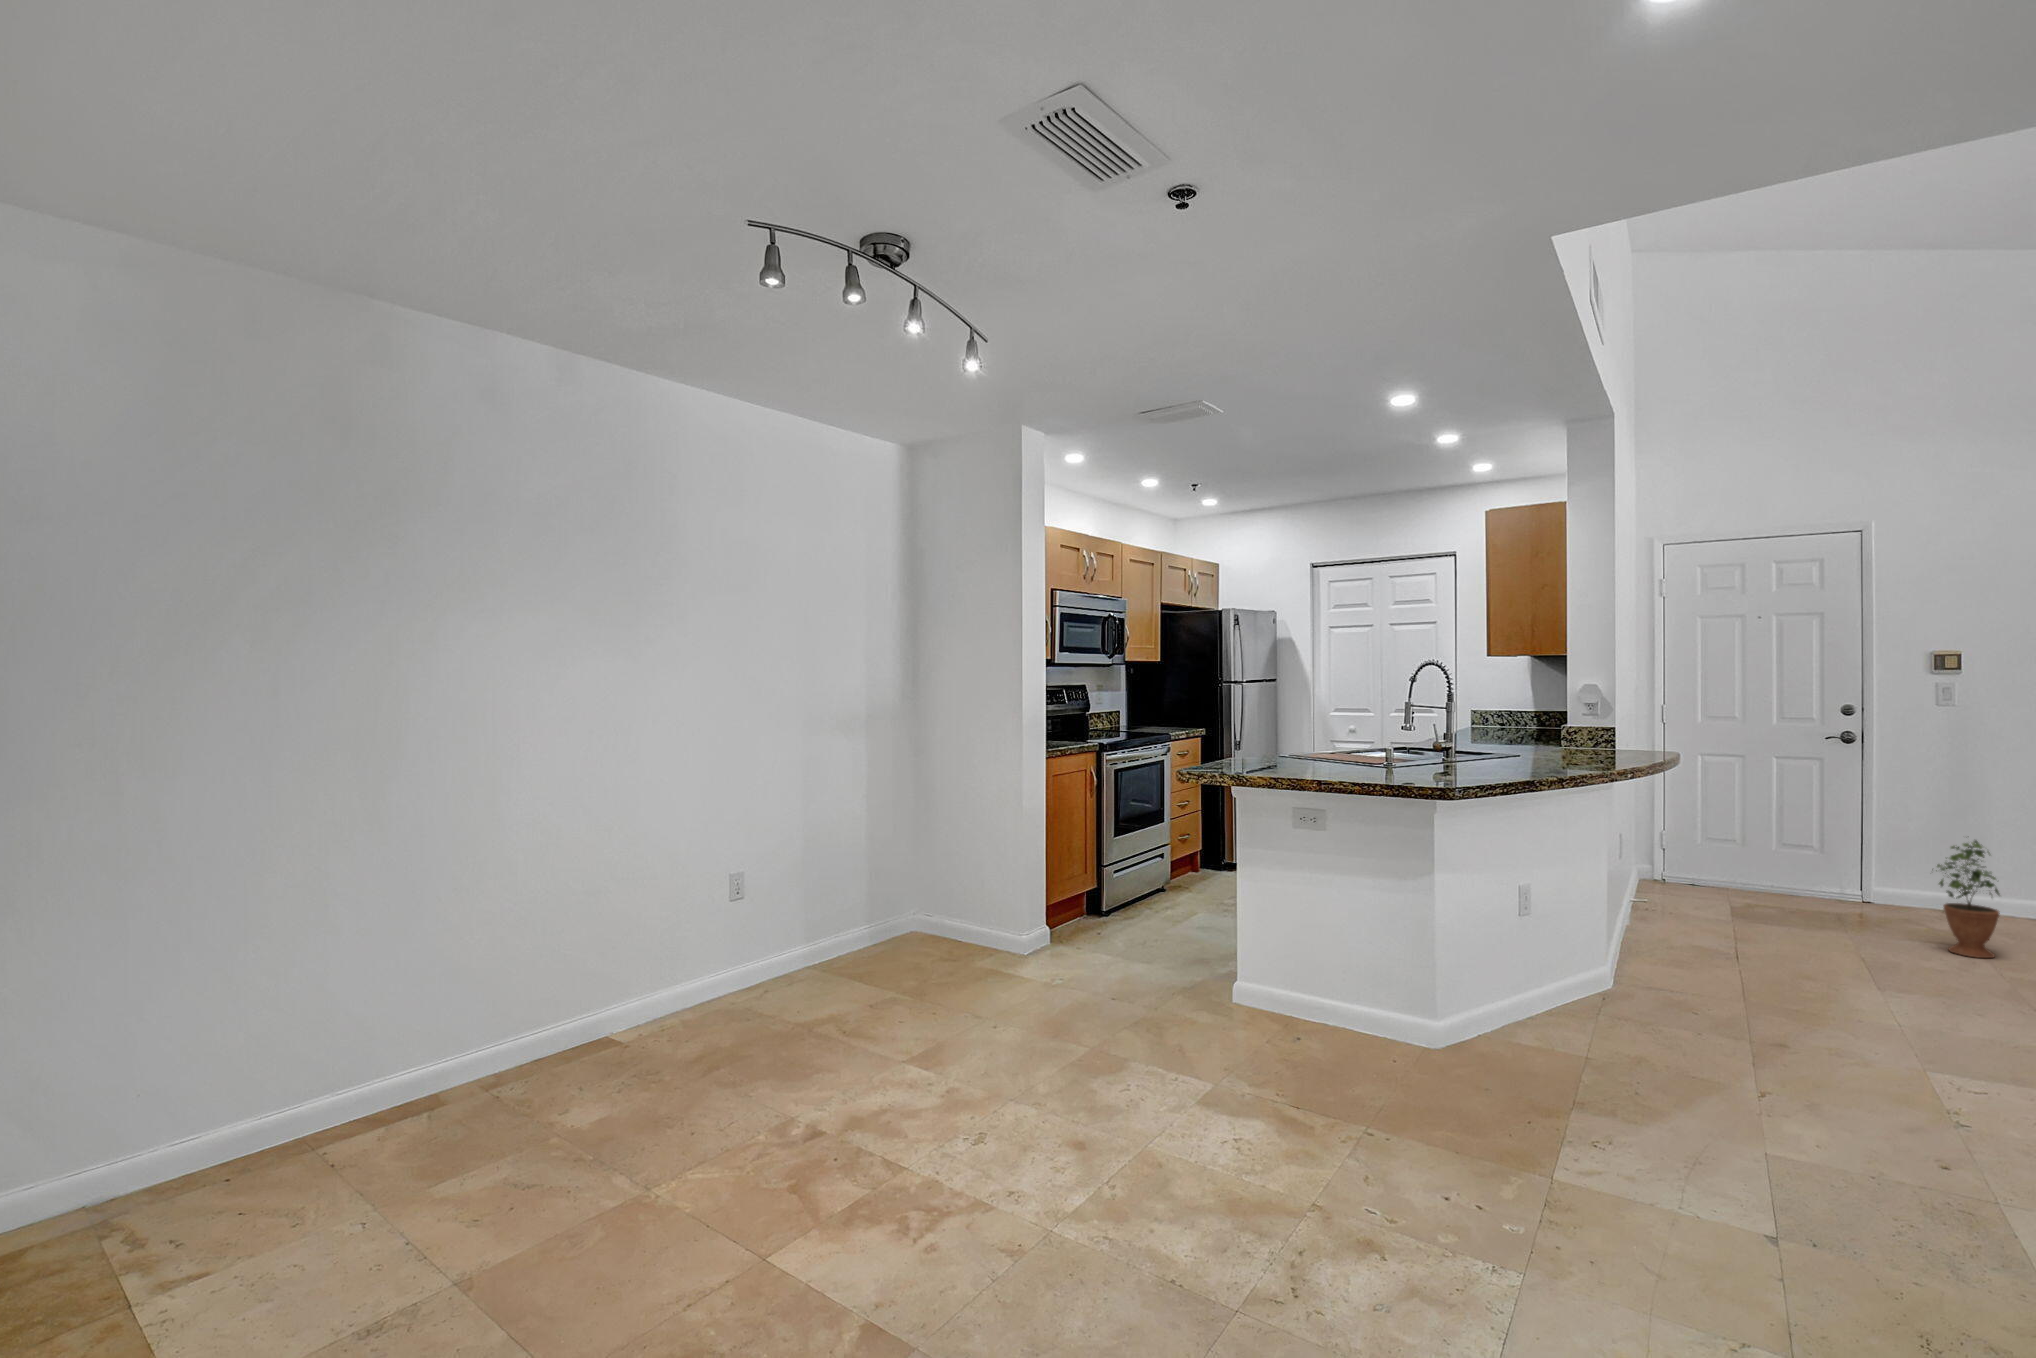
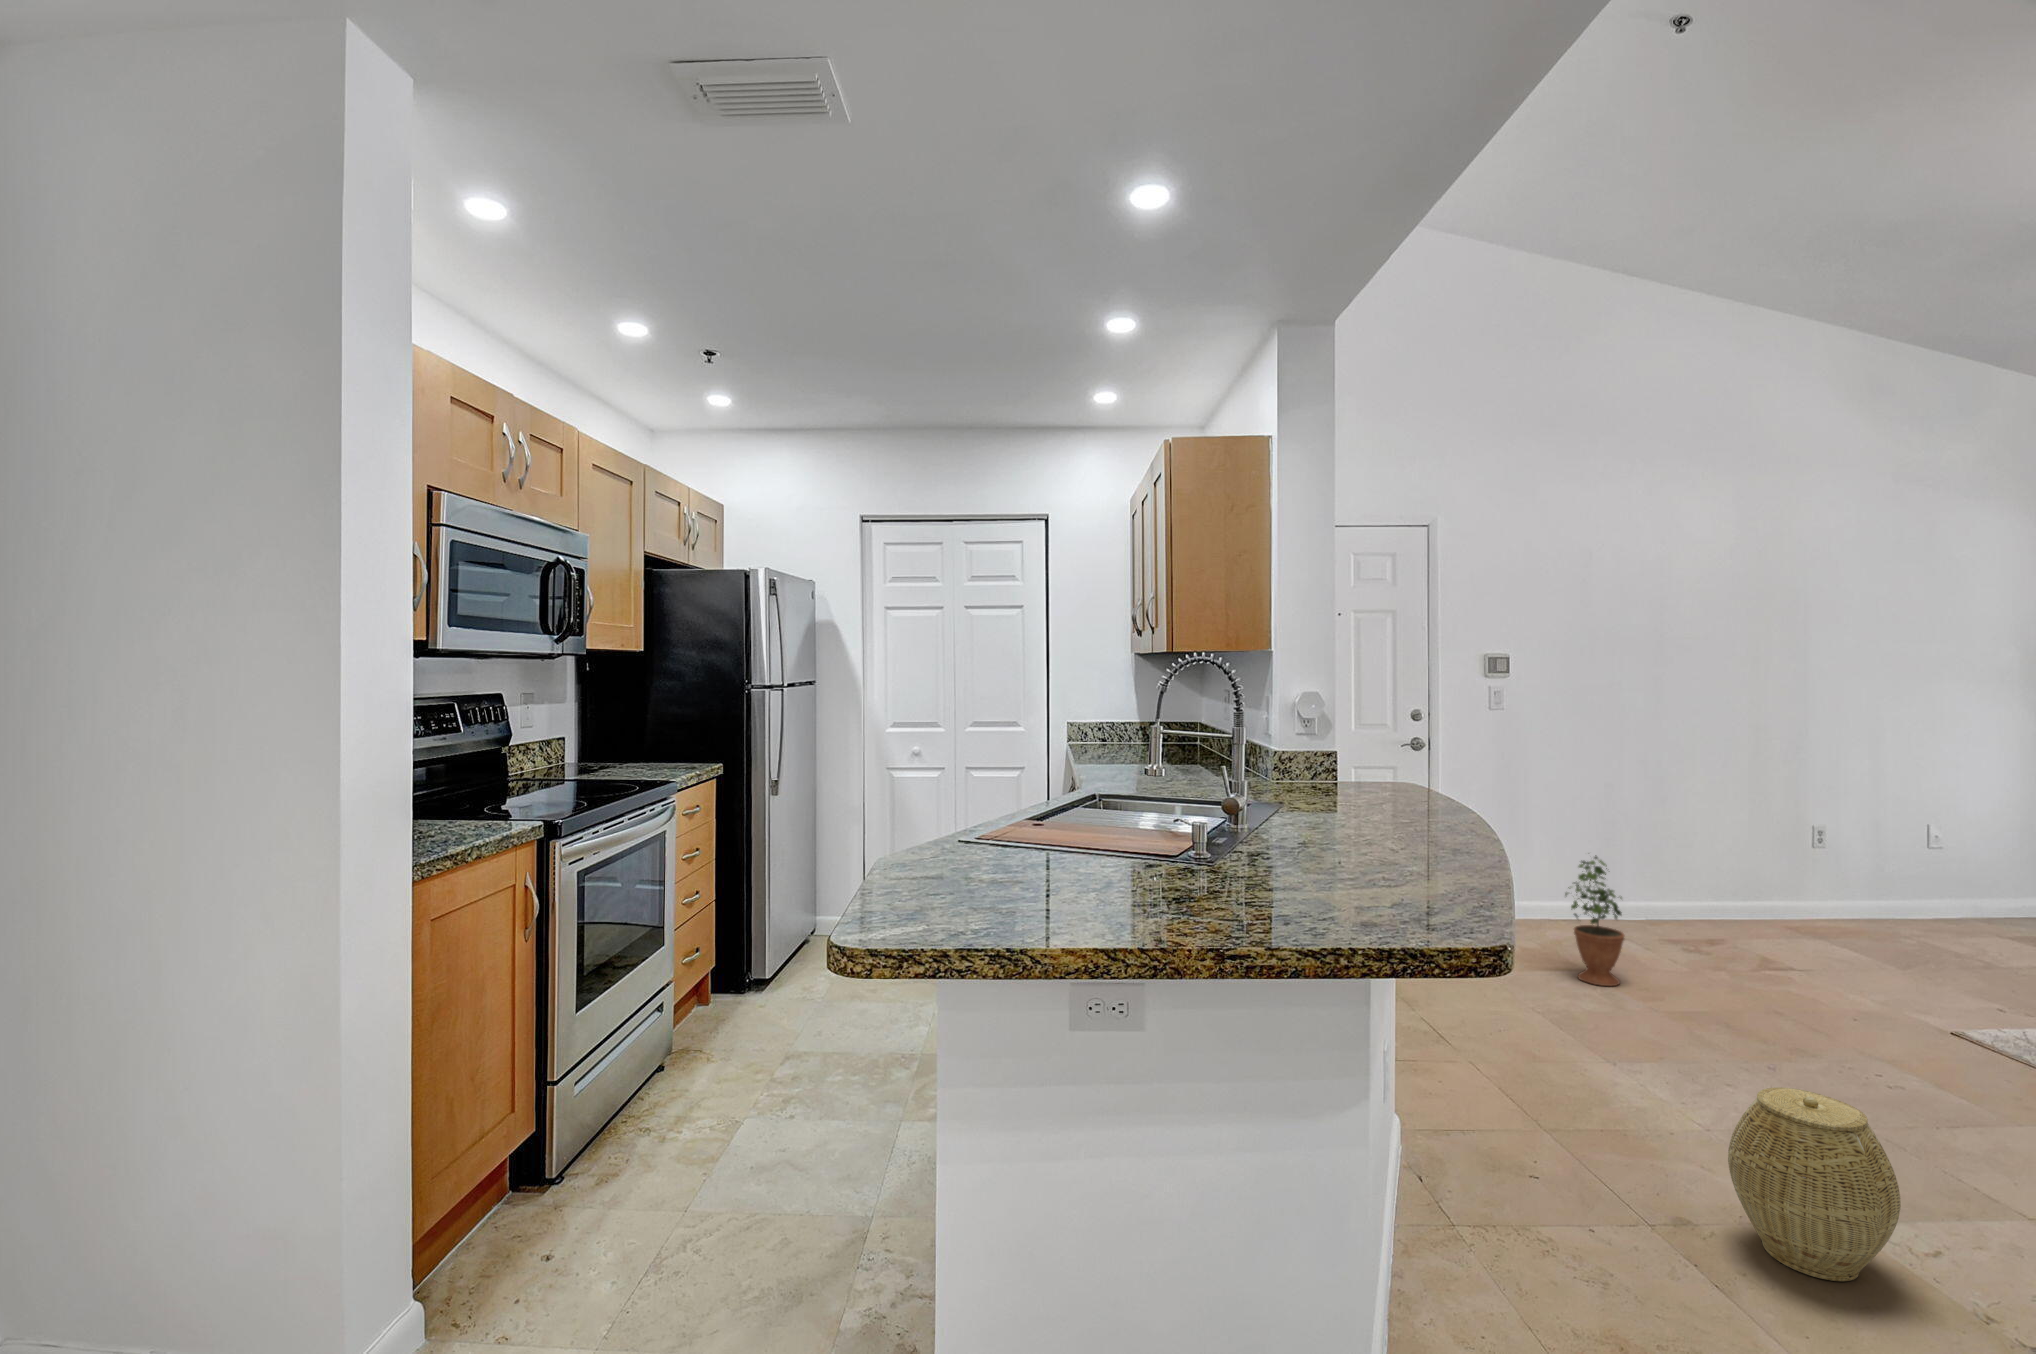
woven basket: none [1784,951,1901,1071] -> present [1728,1087,1901,1281]

